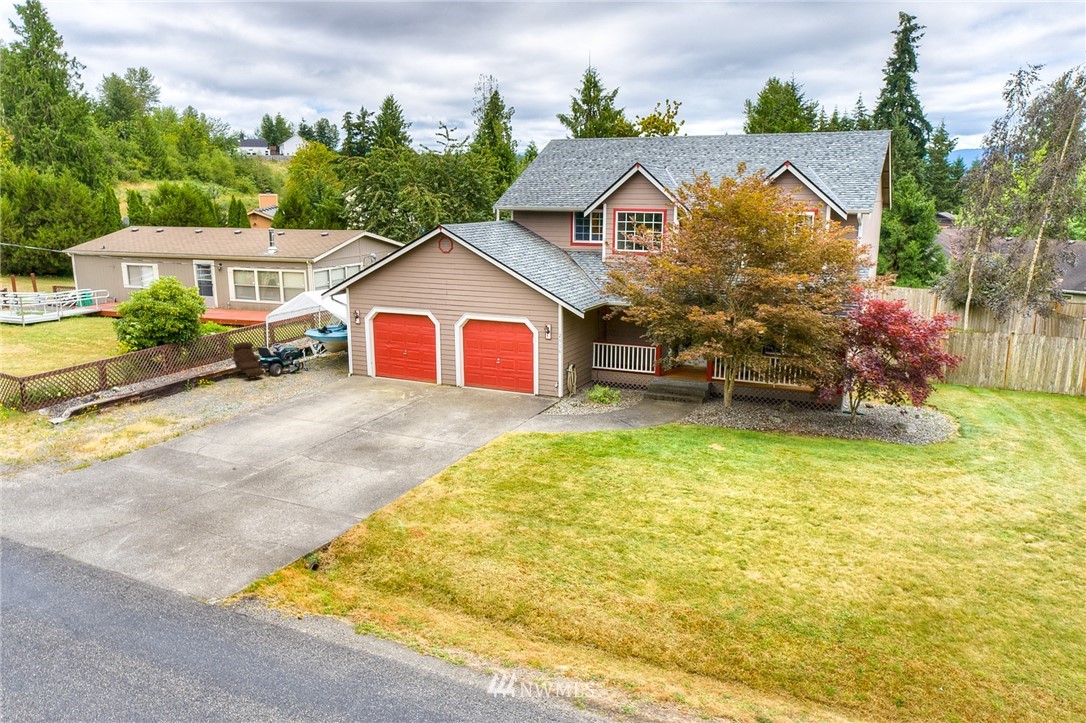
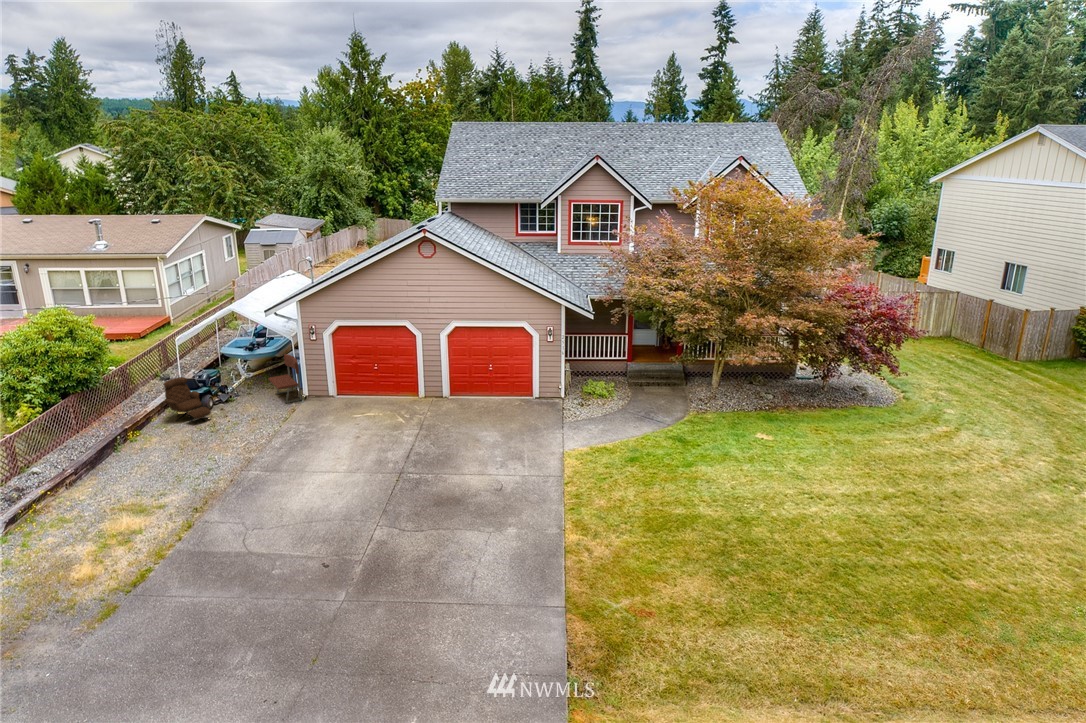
bench: none [320,334,342,375] -> present [269,354,302,403]

